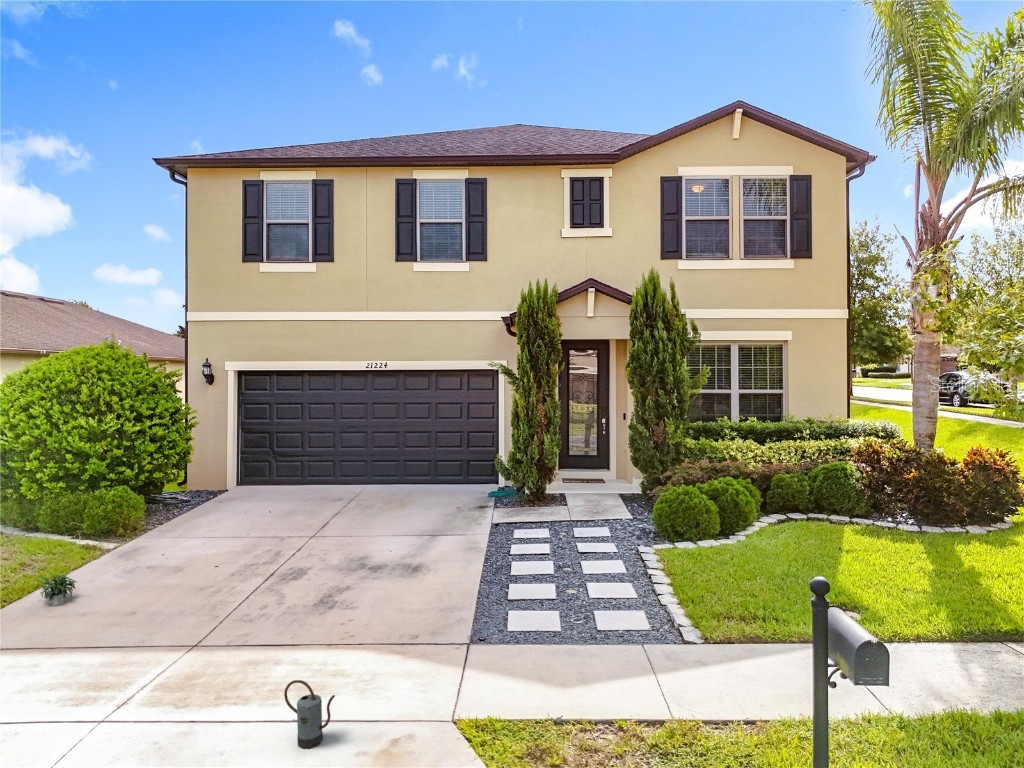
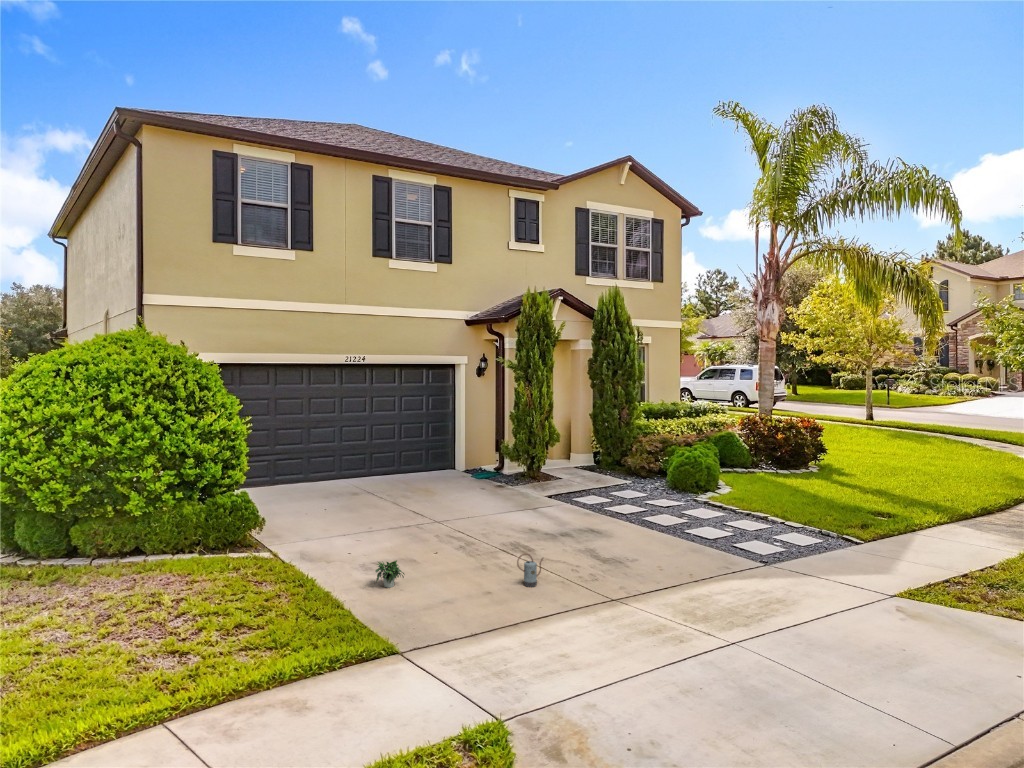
watering can: present [284,680,335,748] -> present [517,553,543,587]

